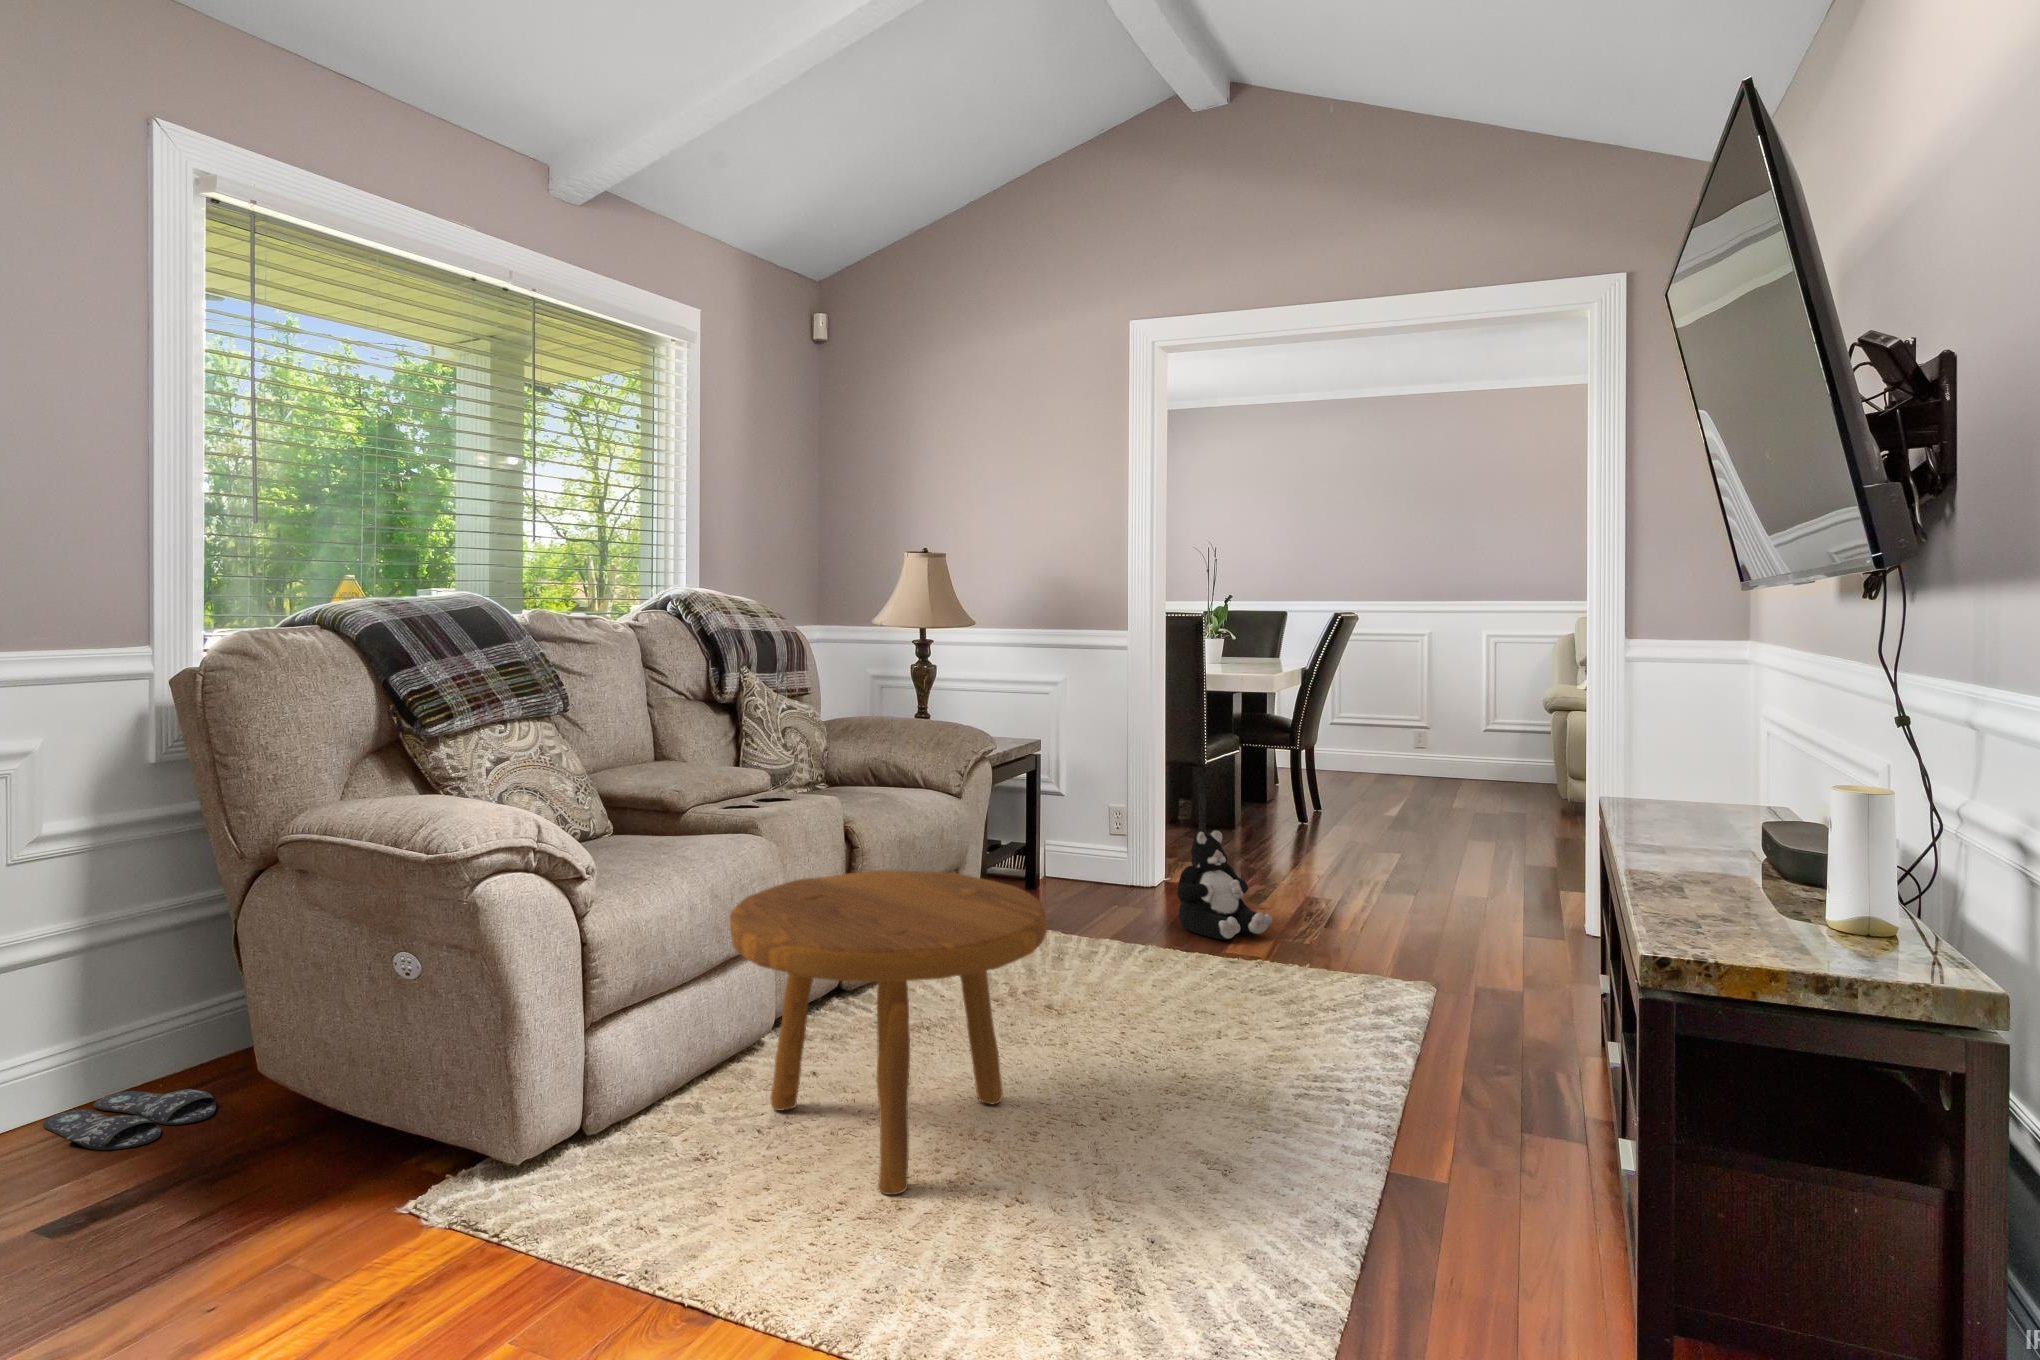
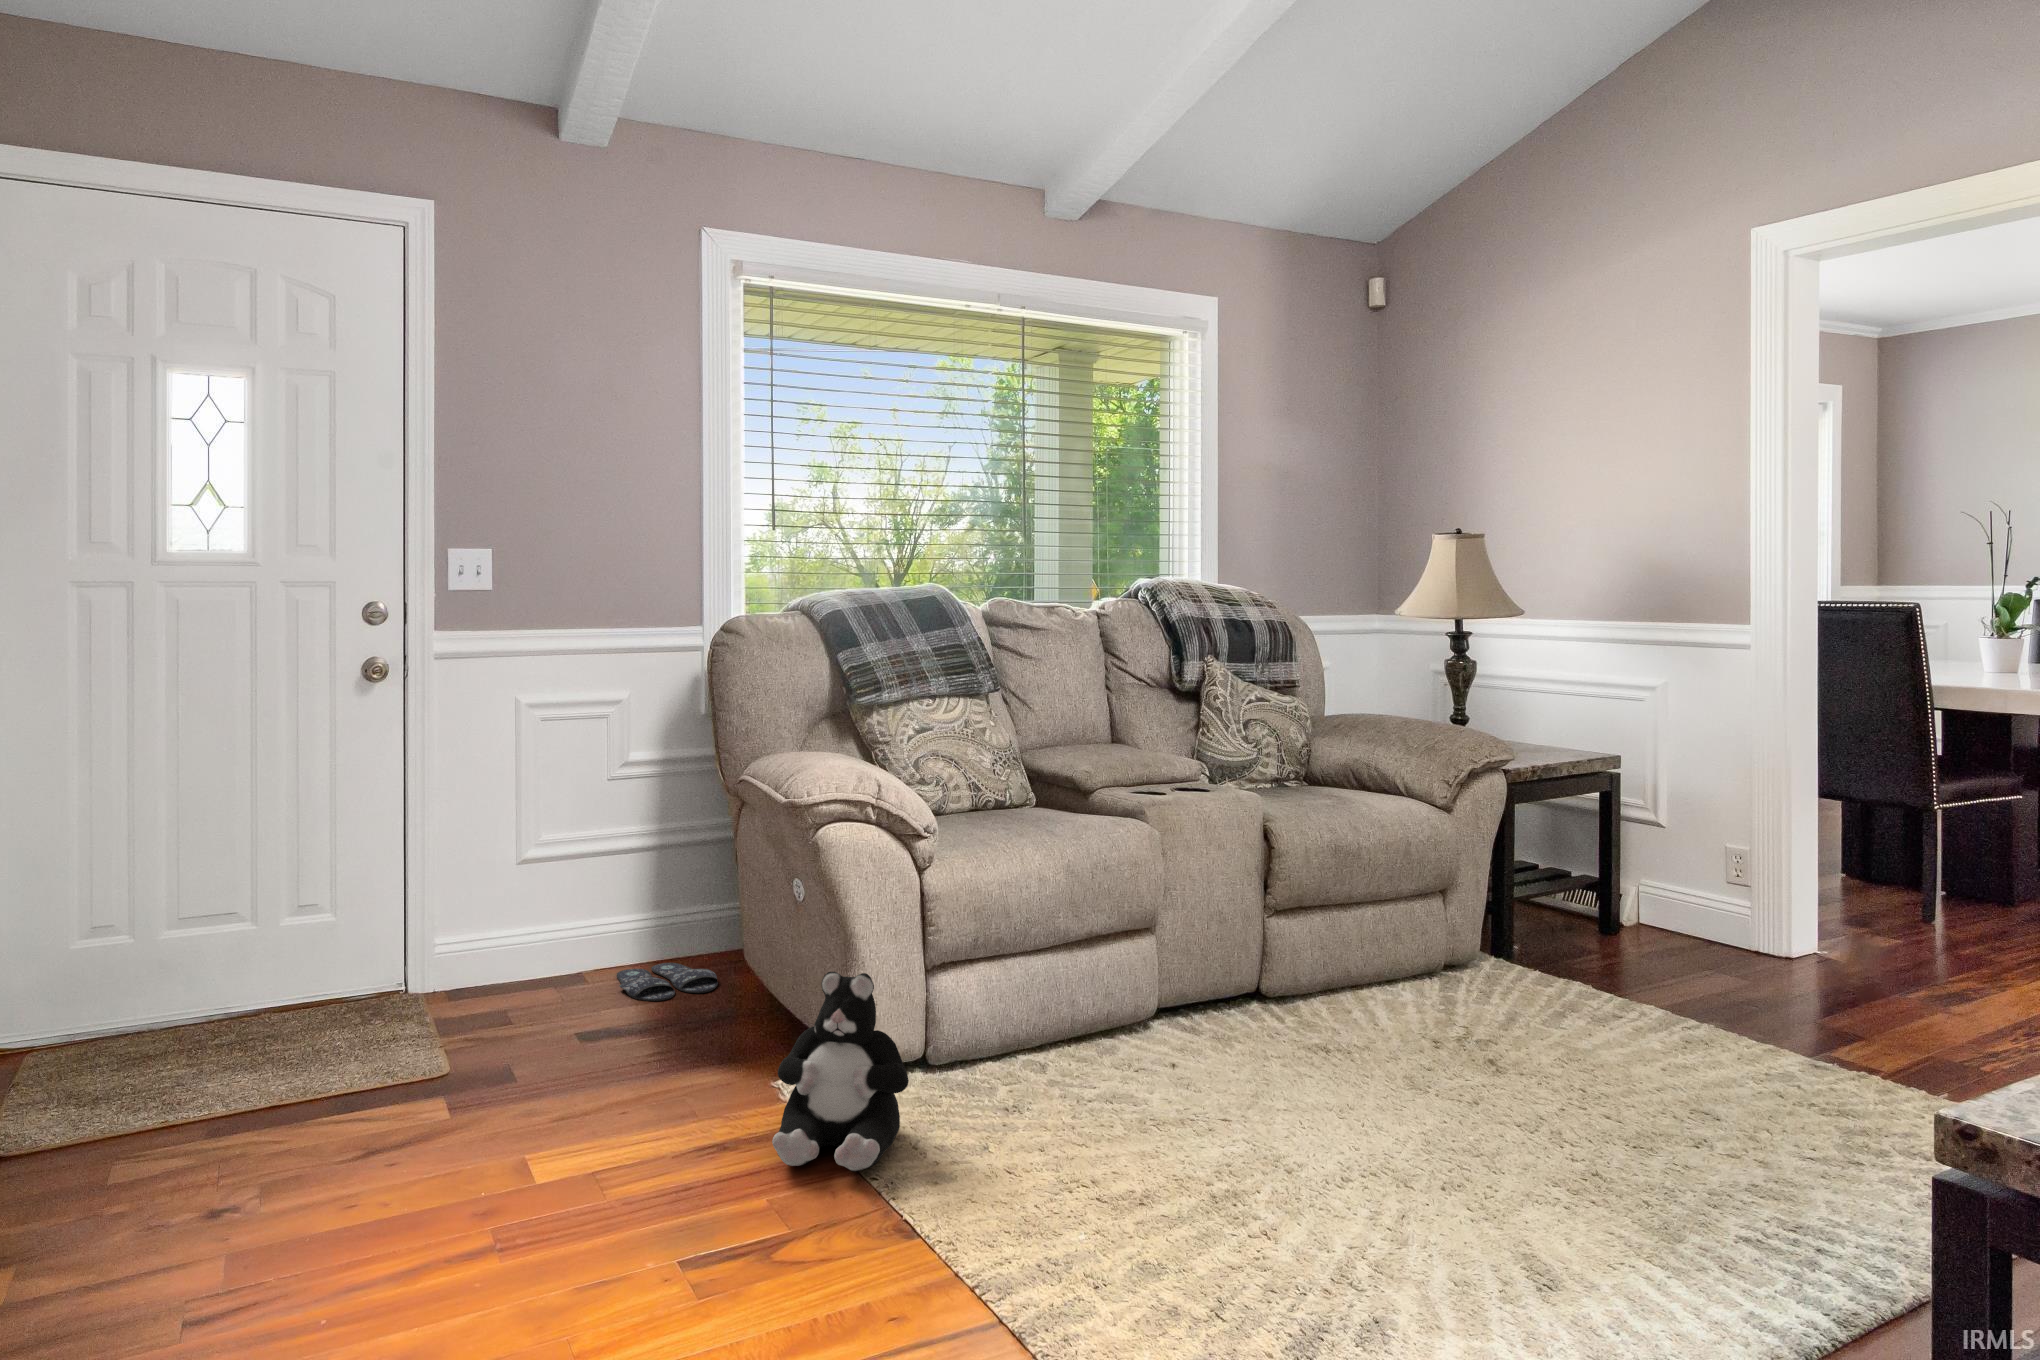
plush toy: present [1177,829,1272,939] -> present [772,972,909,1171]
footstool: present [729,870,1047,1195] -> none [1036,866,1372,1188]

